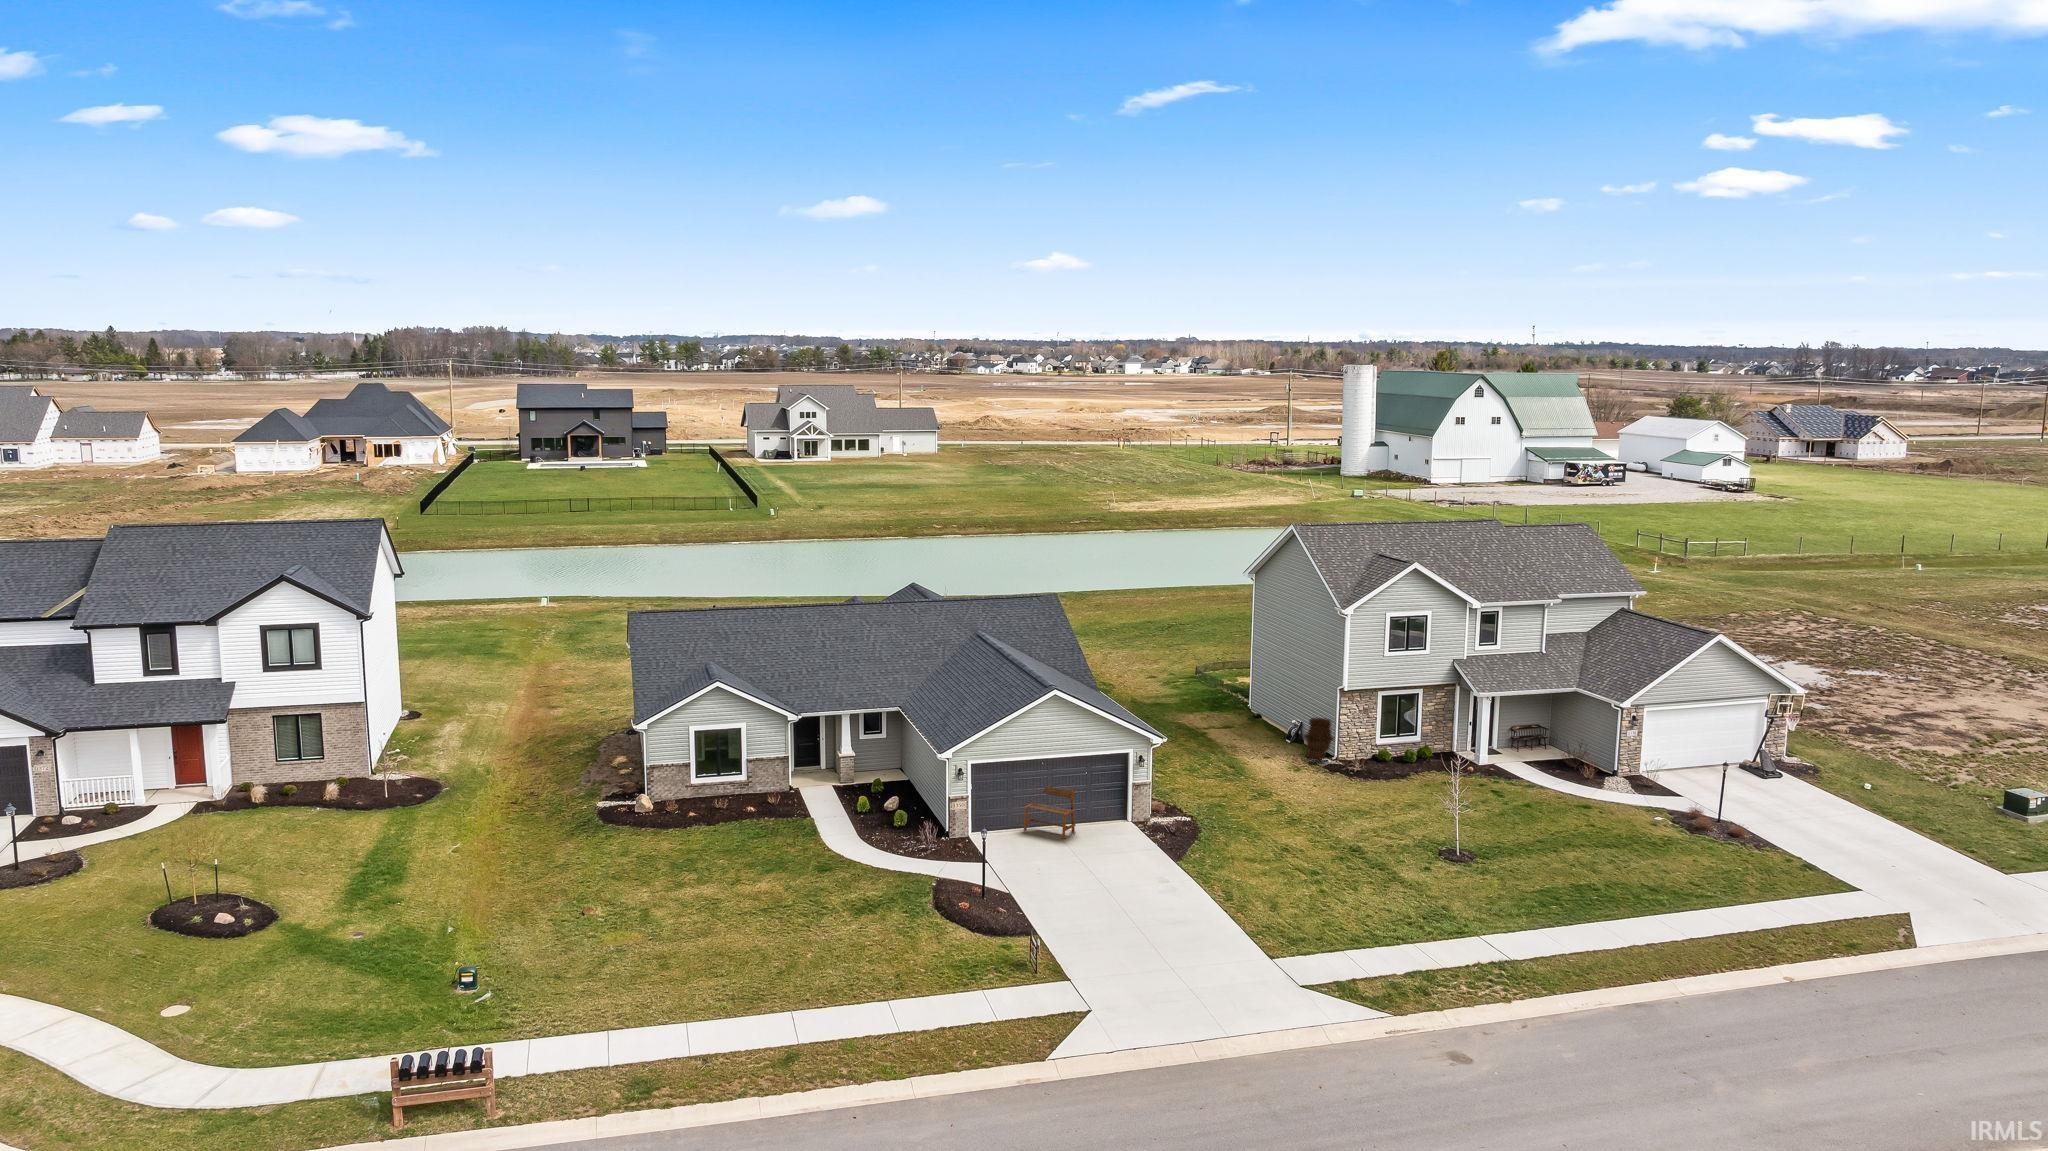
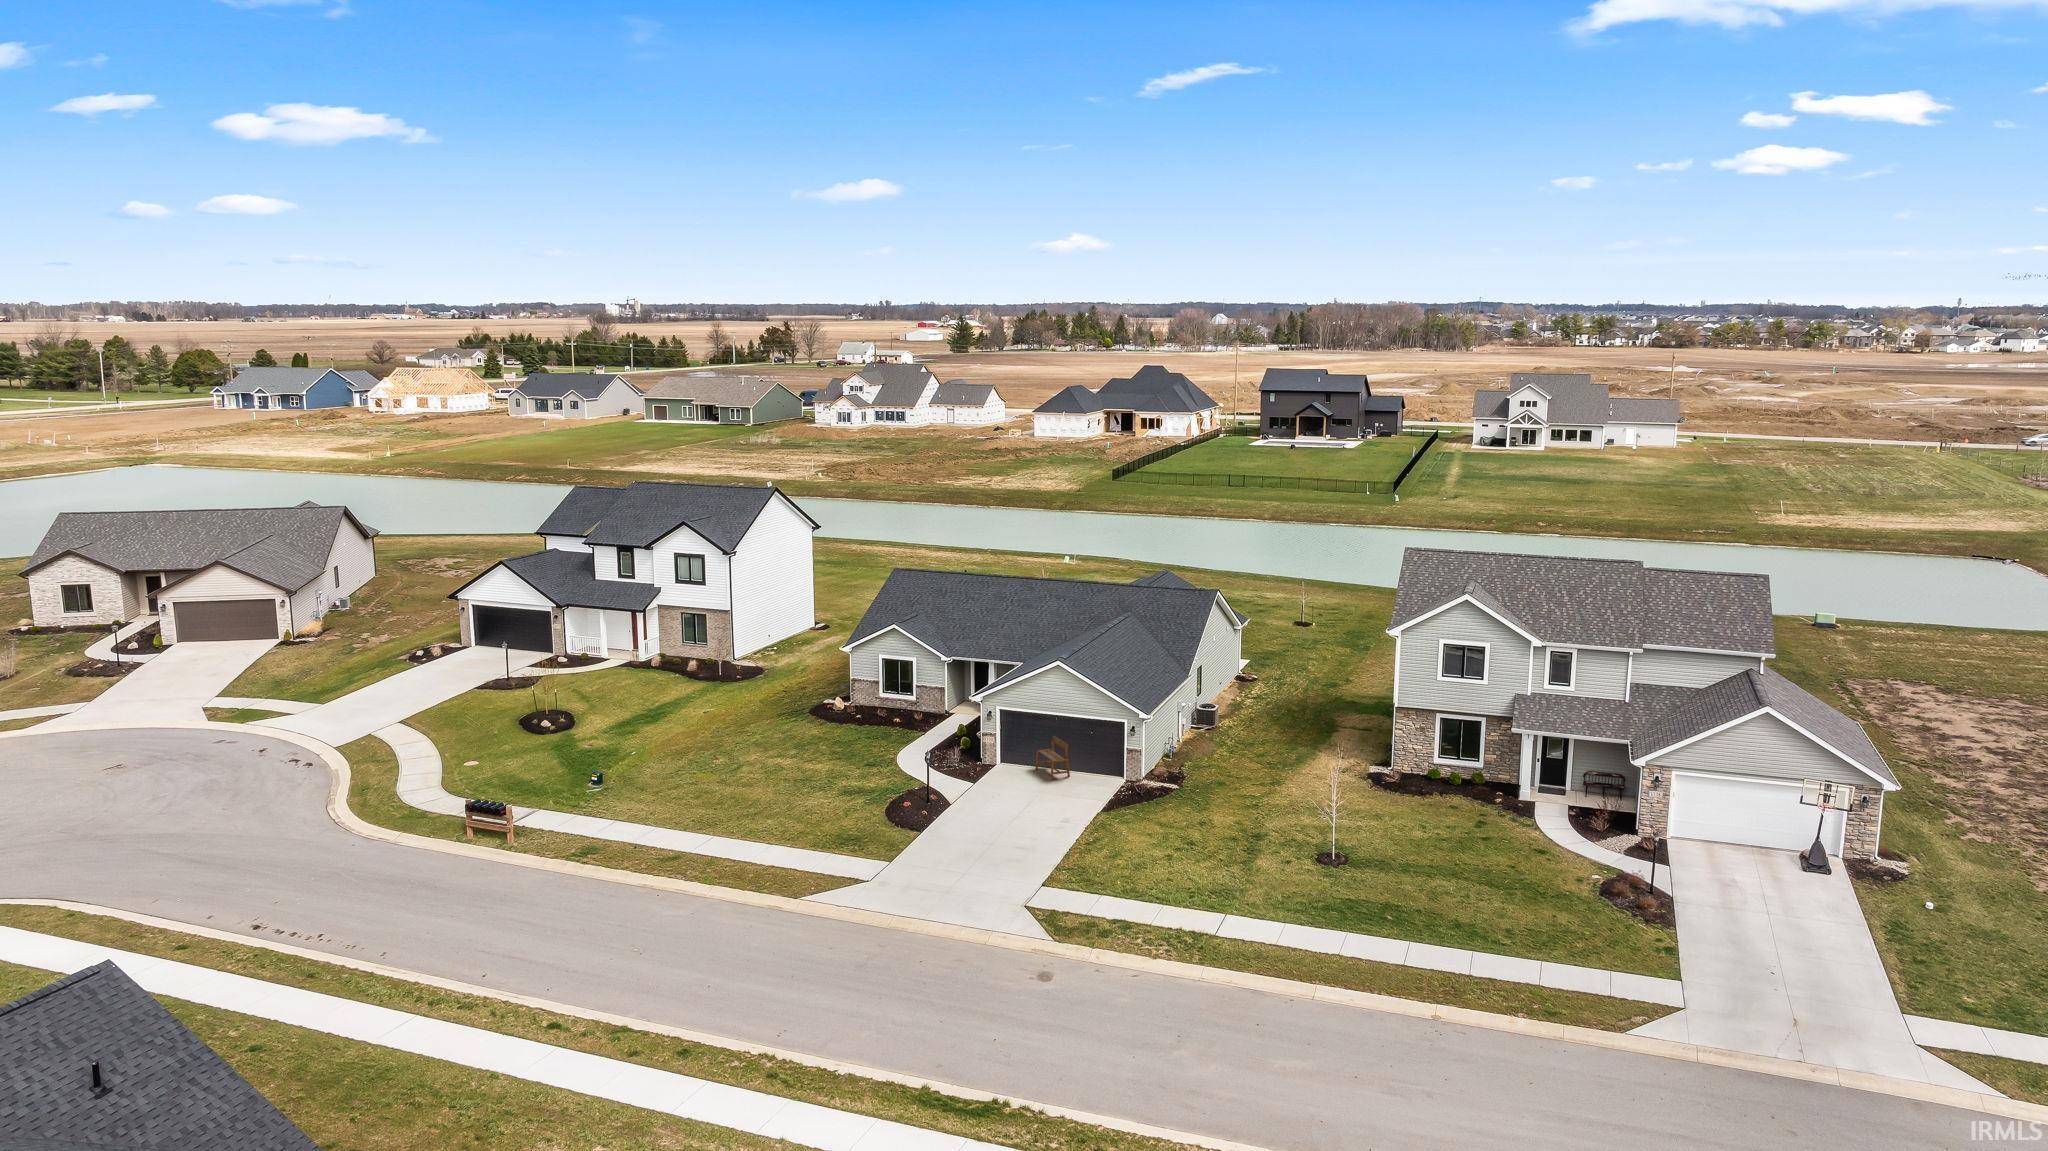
lounge chair: present [1304,718,1334,764] -> none [1355,728,1394,771]

